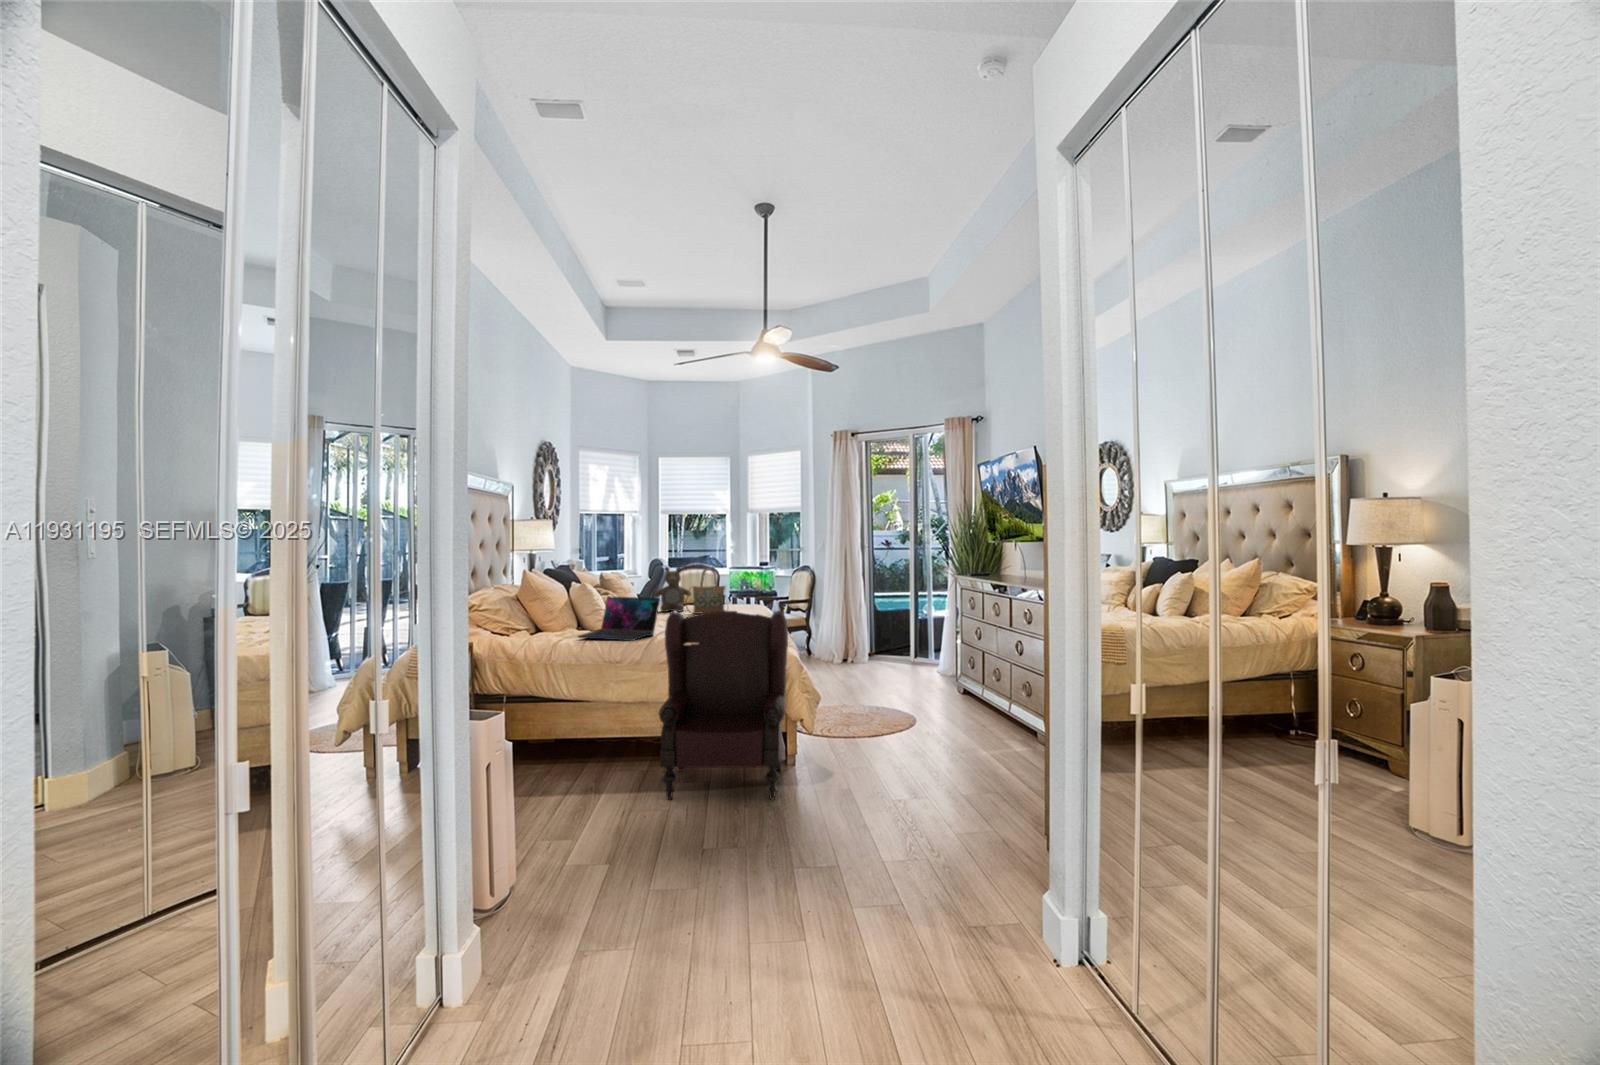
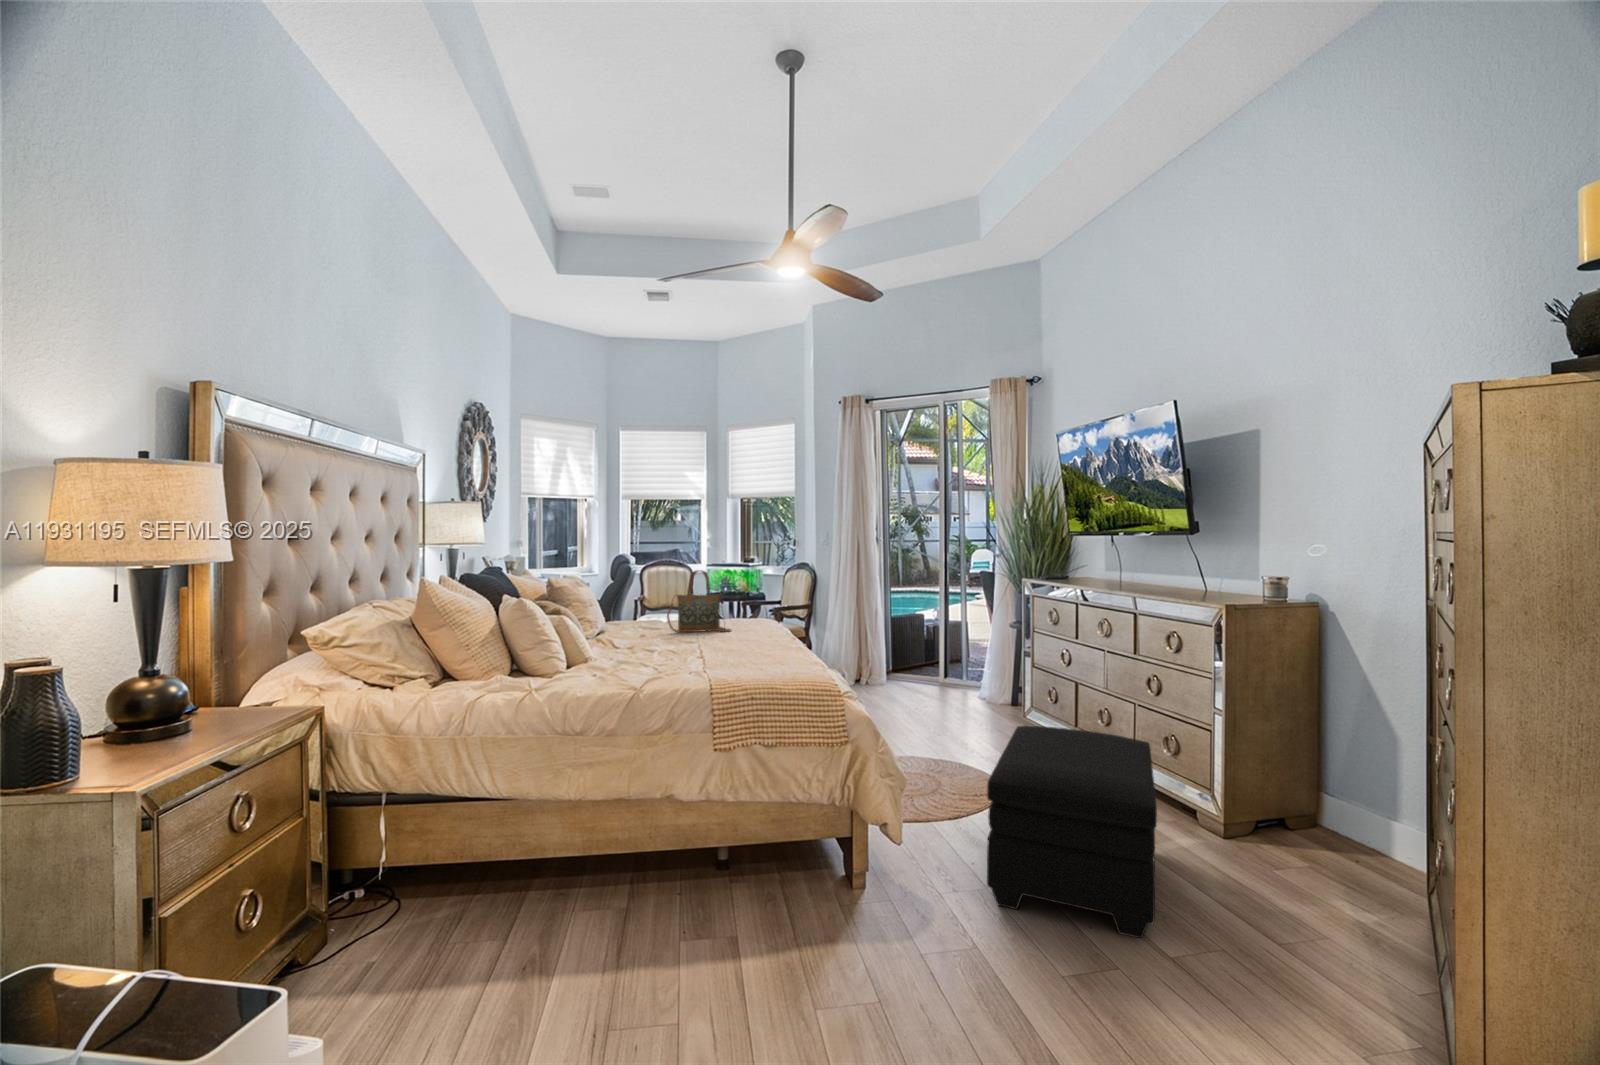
teddy bear: present [655,567,691,612] -> none [623,567,672,628]
laptop: present [578,596,660,641] -> none [512,619,645,697]
armchair: present [659,611,788,800] -> none [655,650,876,996]
ottoman: none [868,671,996,787] -> present [987,726,1157,938]

